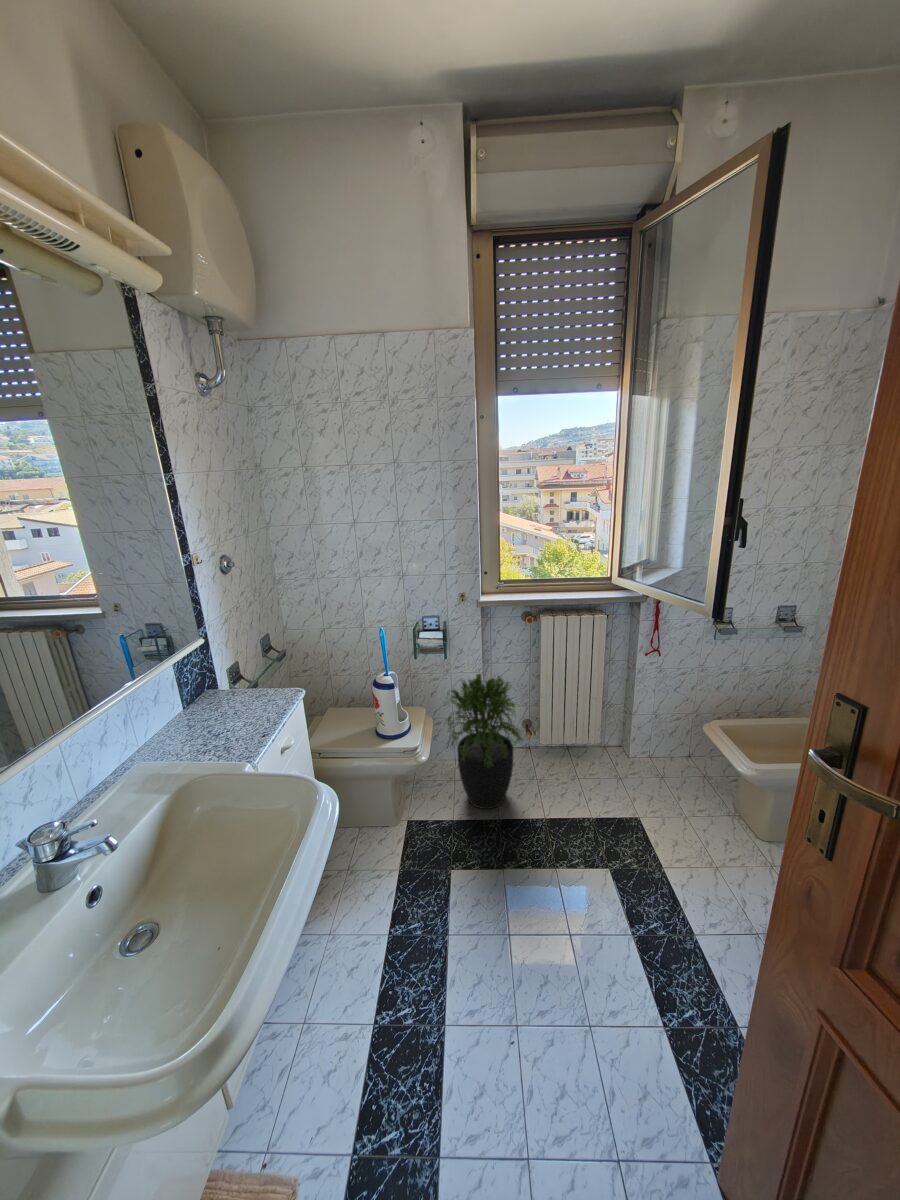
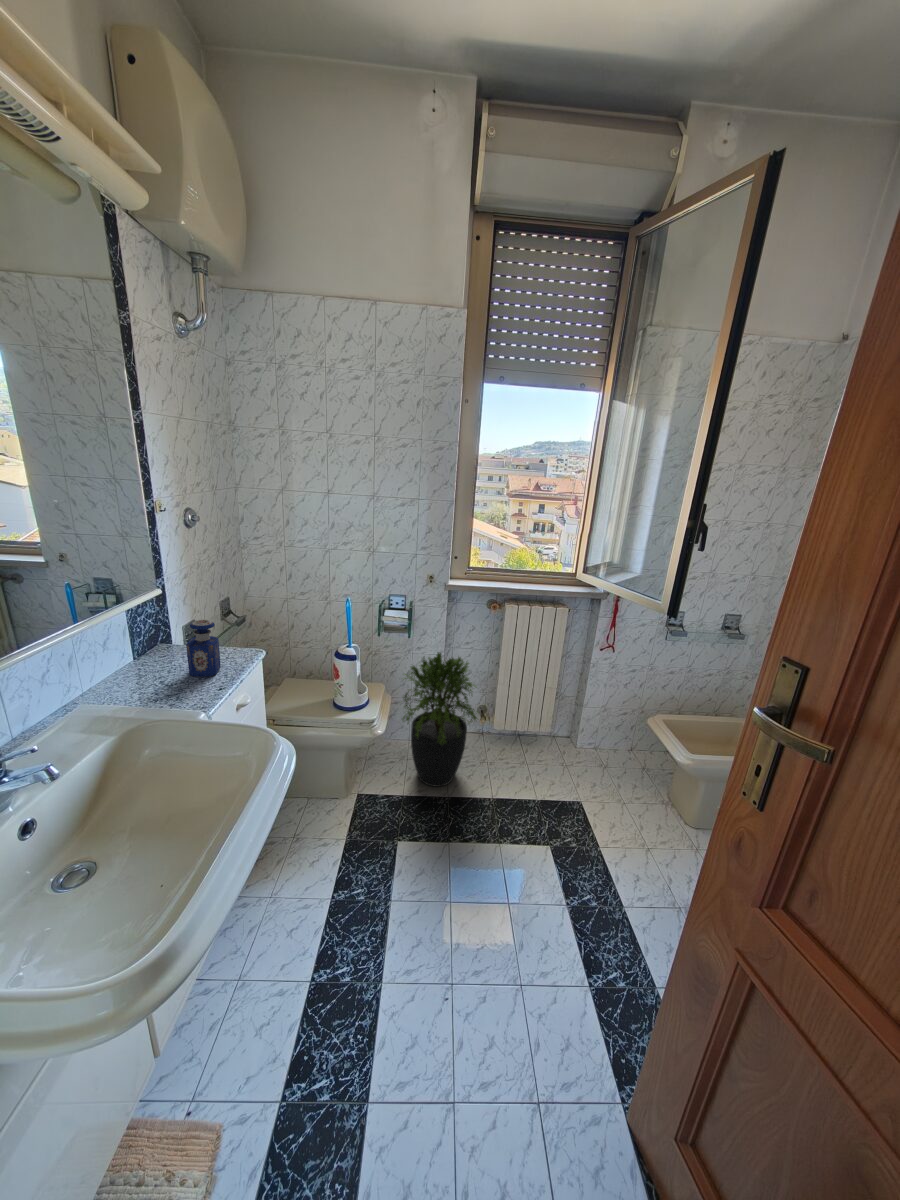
perfume bottle: none [228,668,263,724] -> present [186,620,221,677]

